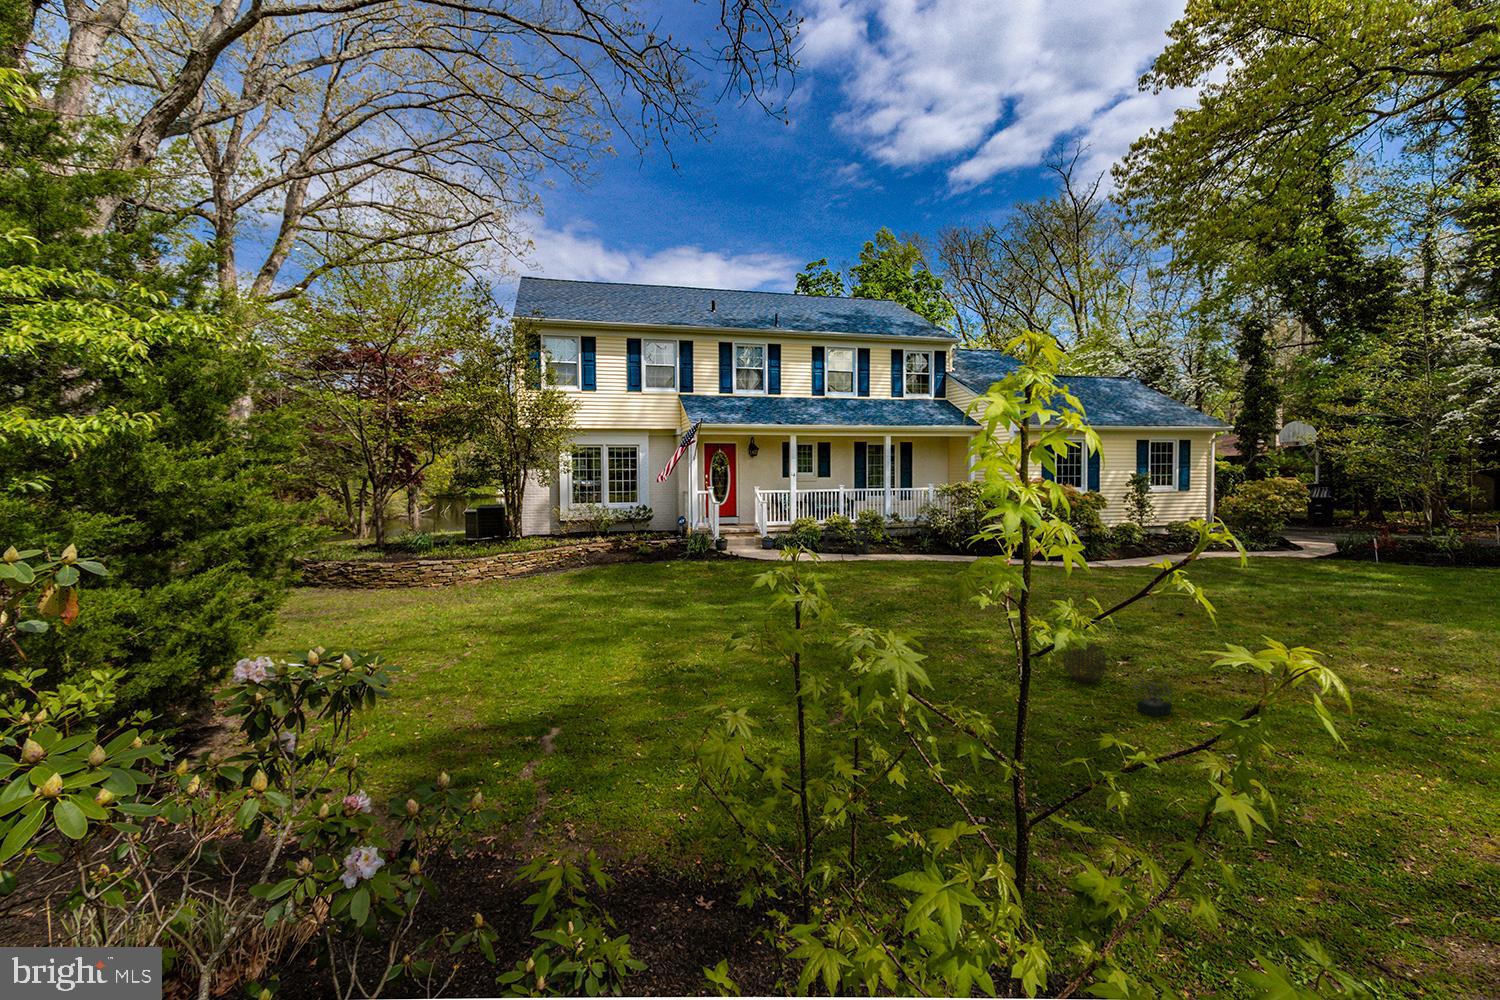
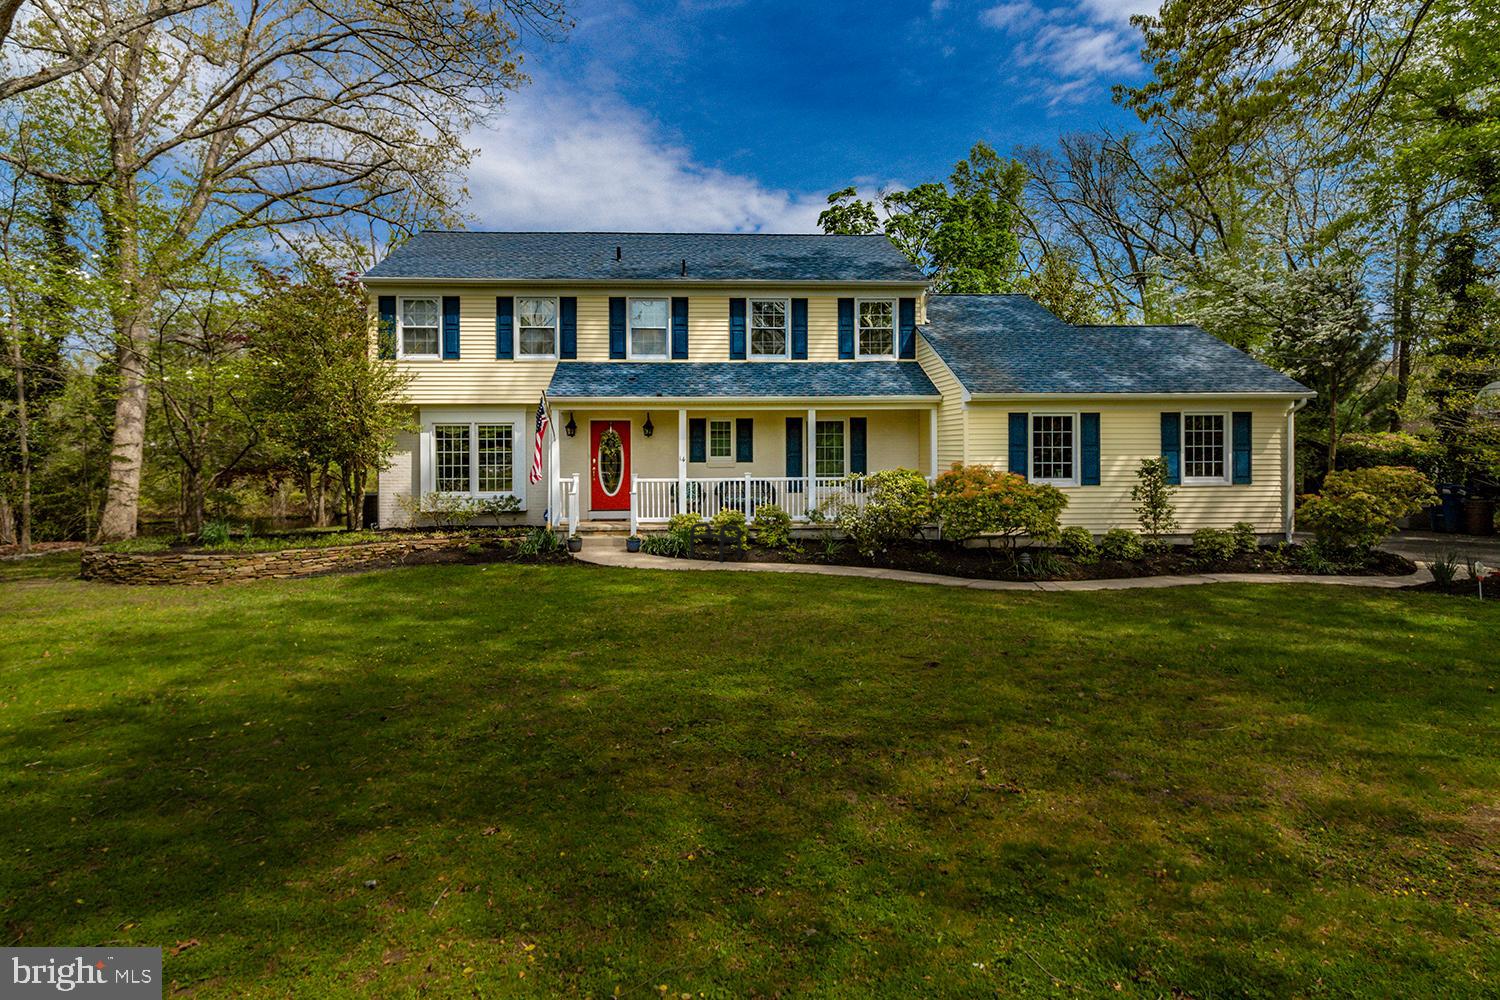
woven basket: present [1064,643,1106,683] -> none [525,723,583,792]
decorative plant: present [1130,678,1172,717] -> none [470,799,545,870]

